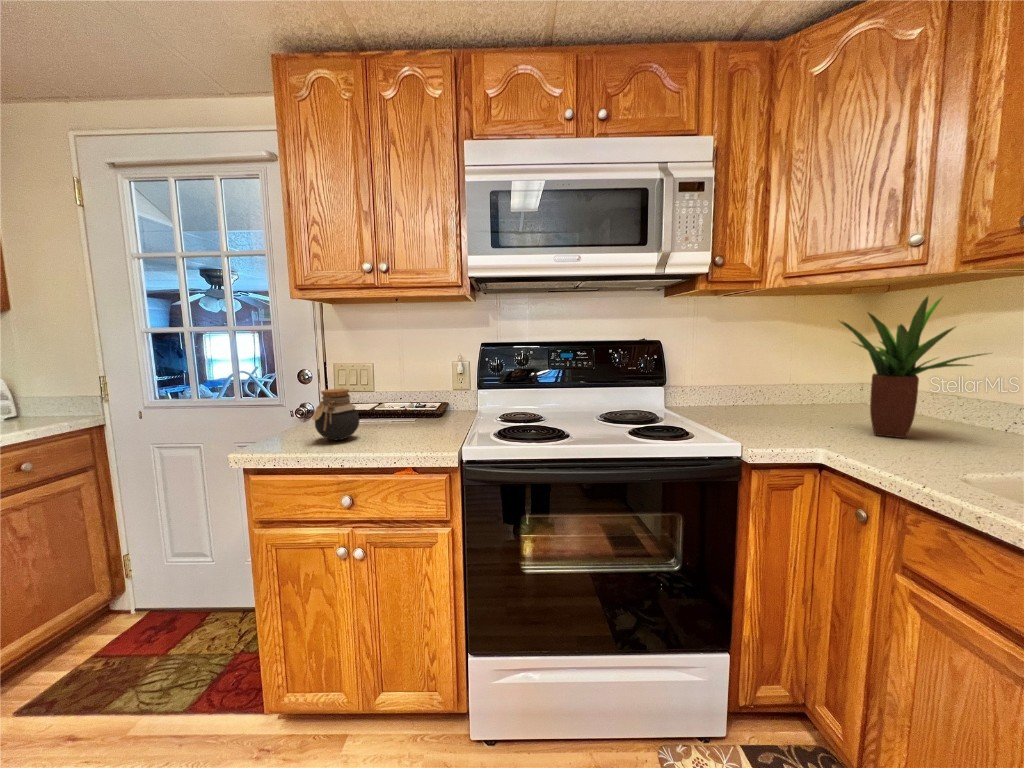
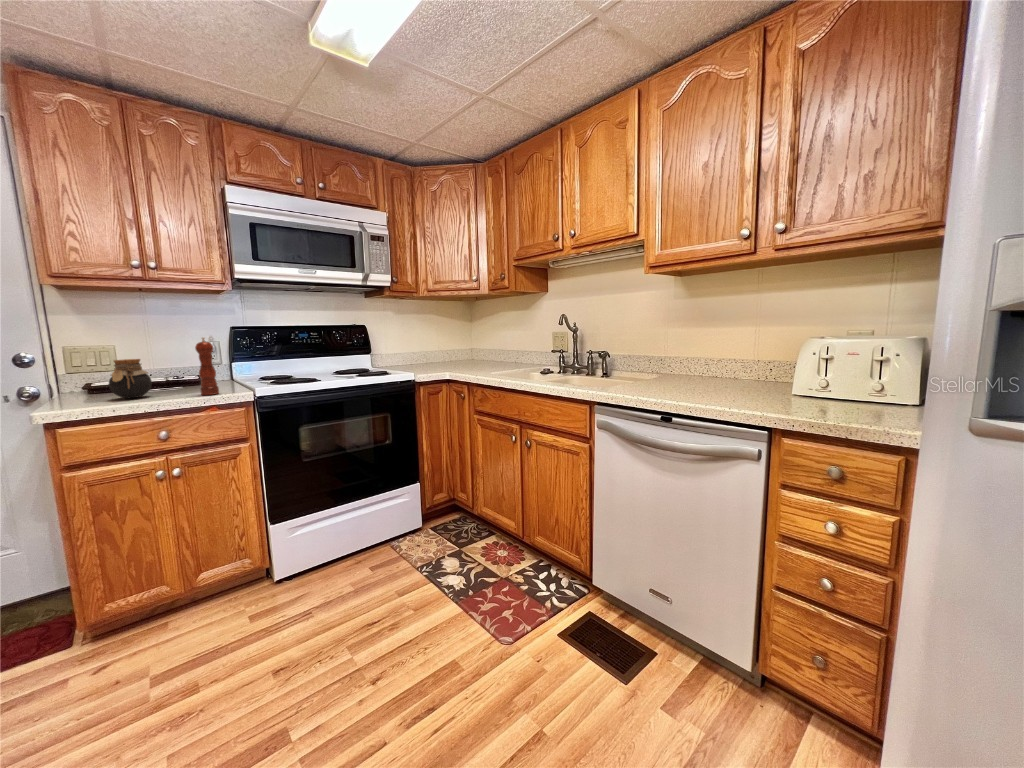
potted plant: present [841,296,985,438] -> none [453,303,505,368]
pepper mill: none [391,366,417,452] -> present [195,337,219,395]

